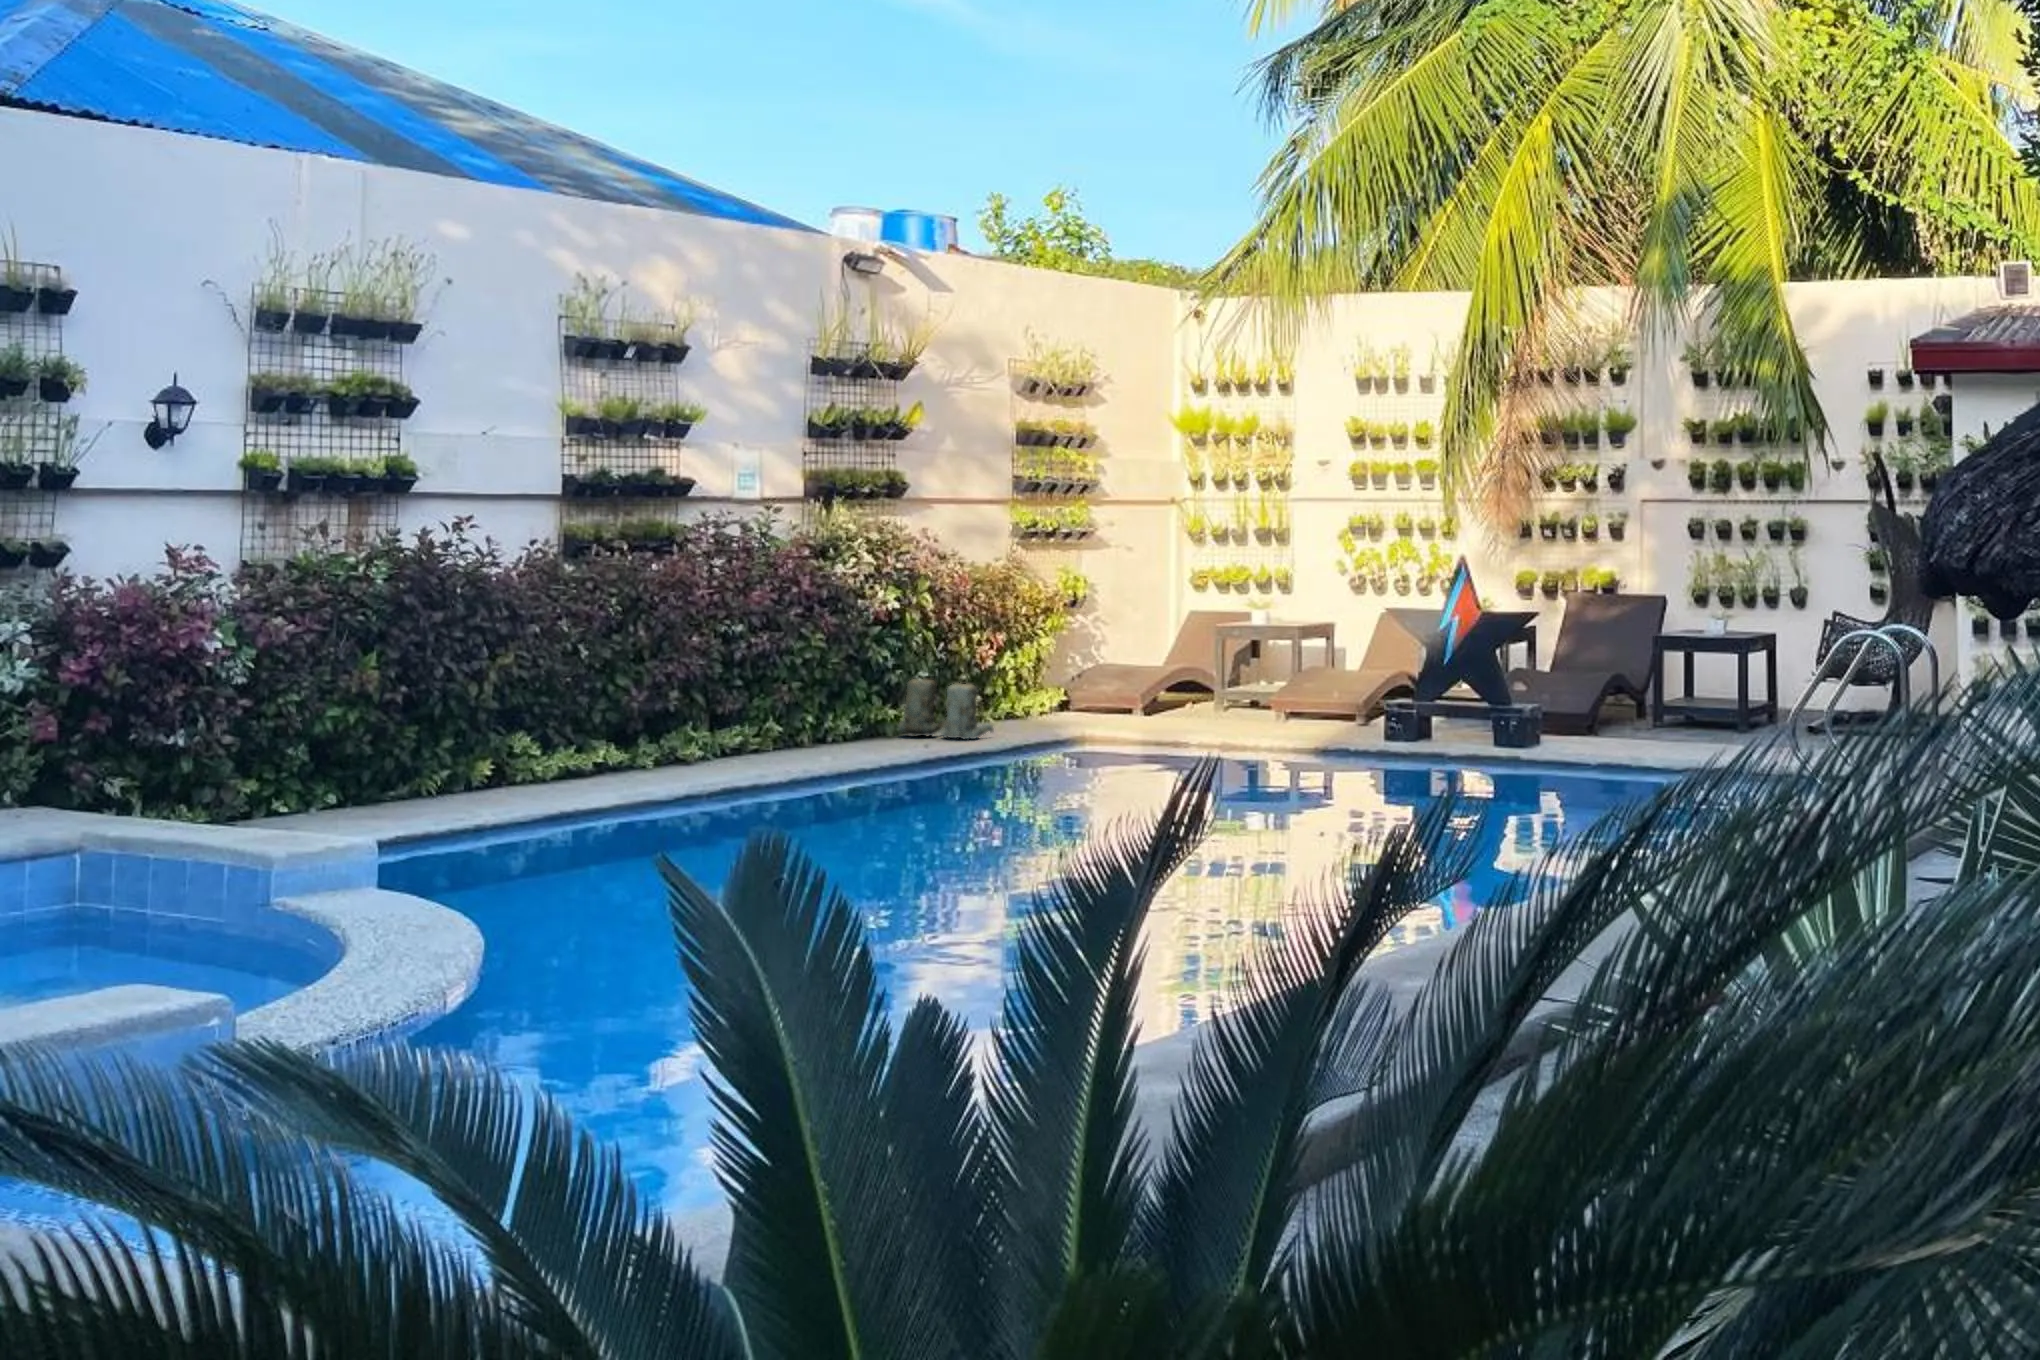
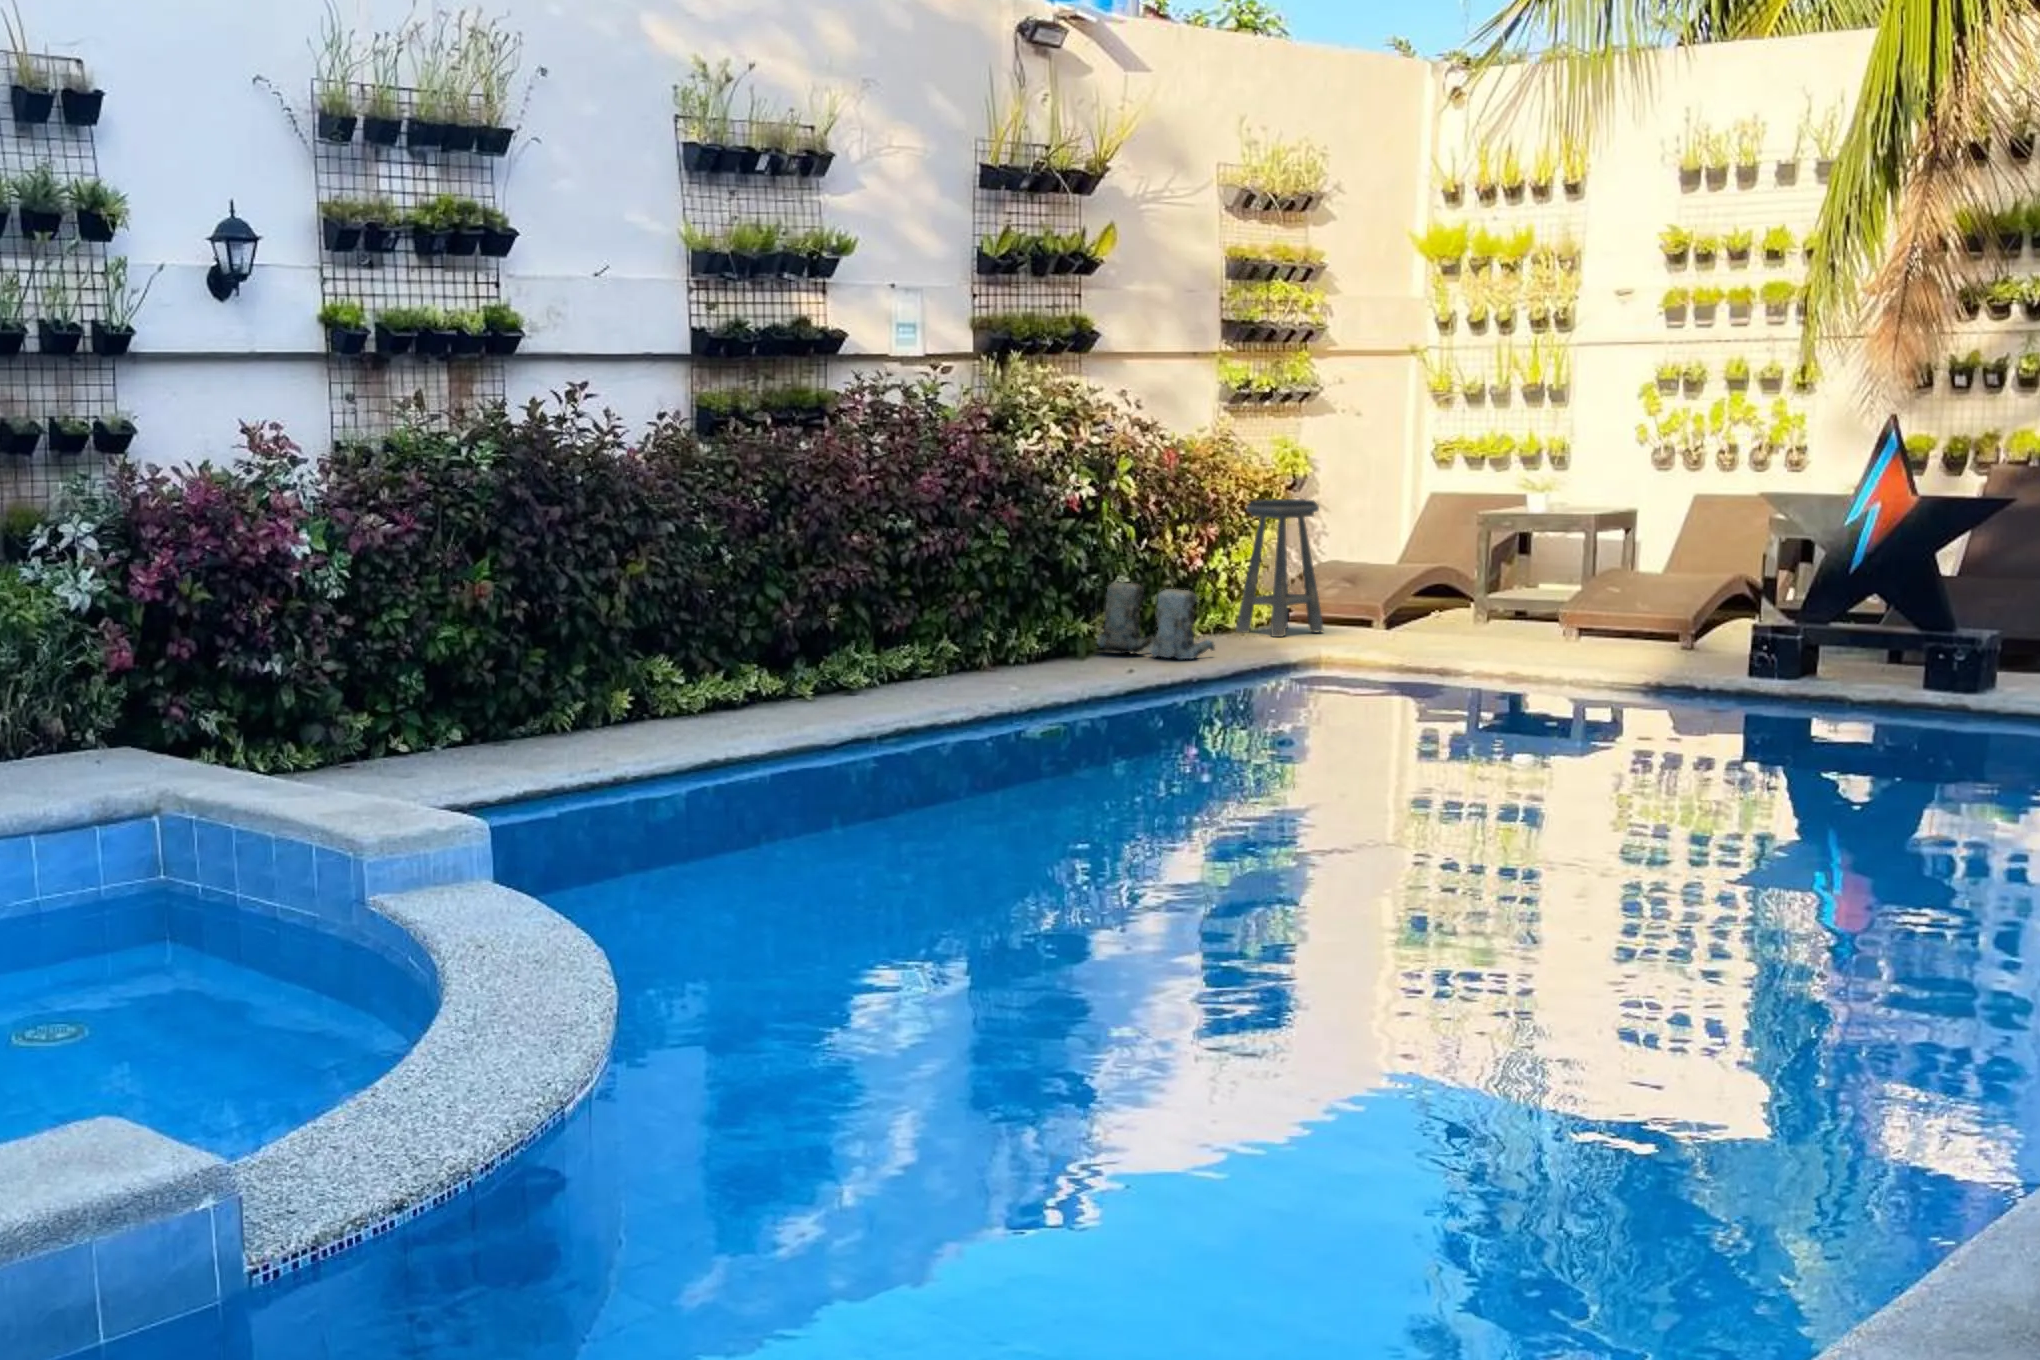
stool: none [1020,615,1090,723] -> present [1236,499,1323,637]

